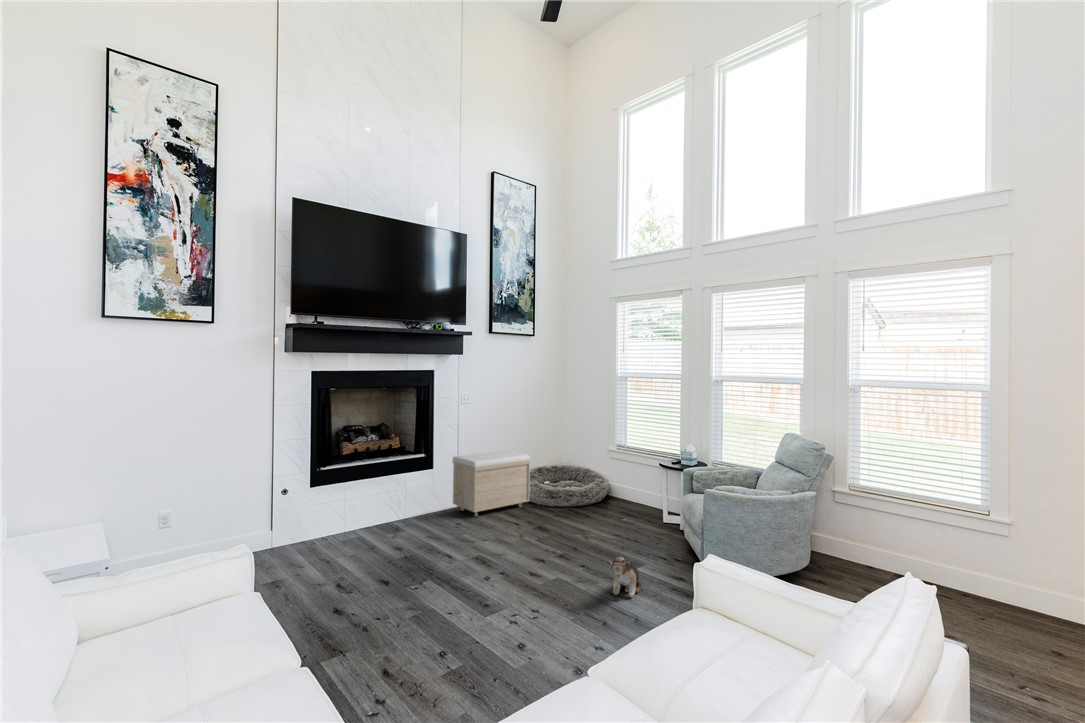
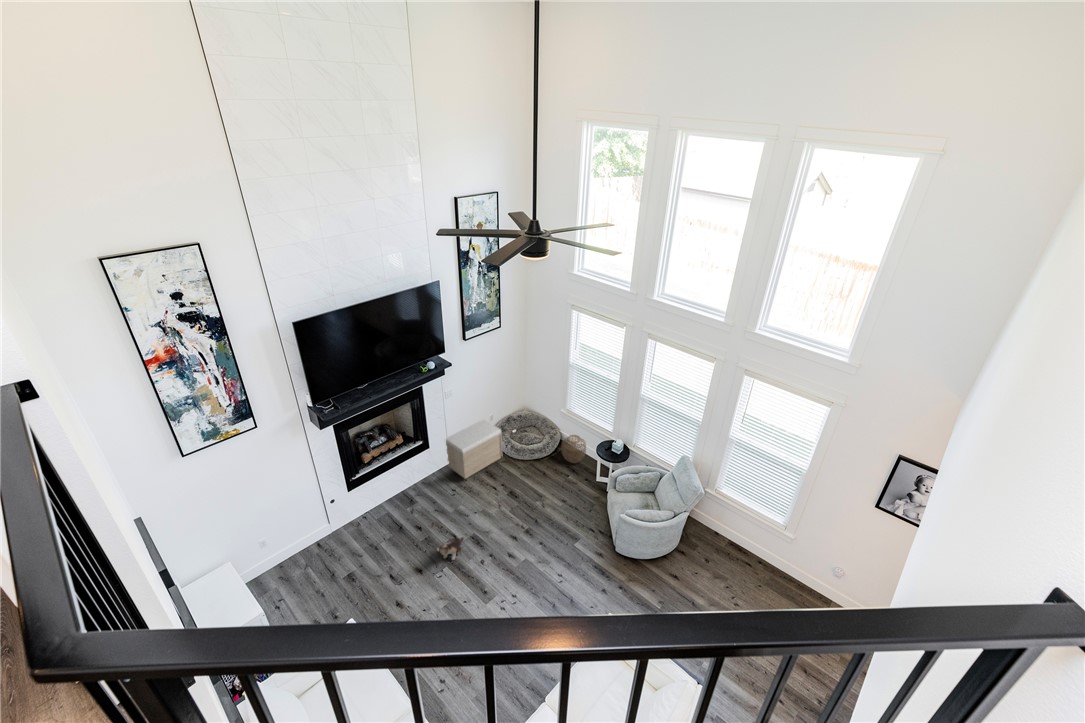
woven basket: none [613,472,648,512] -> present [562,435,586,463]
plush toy: present [610,557,641,597] -> present [437,537,463,560]

